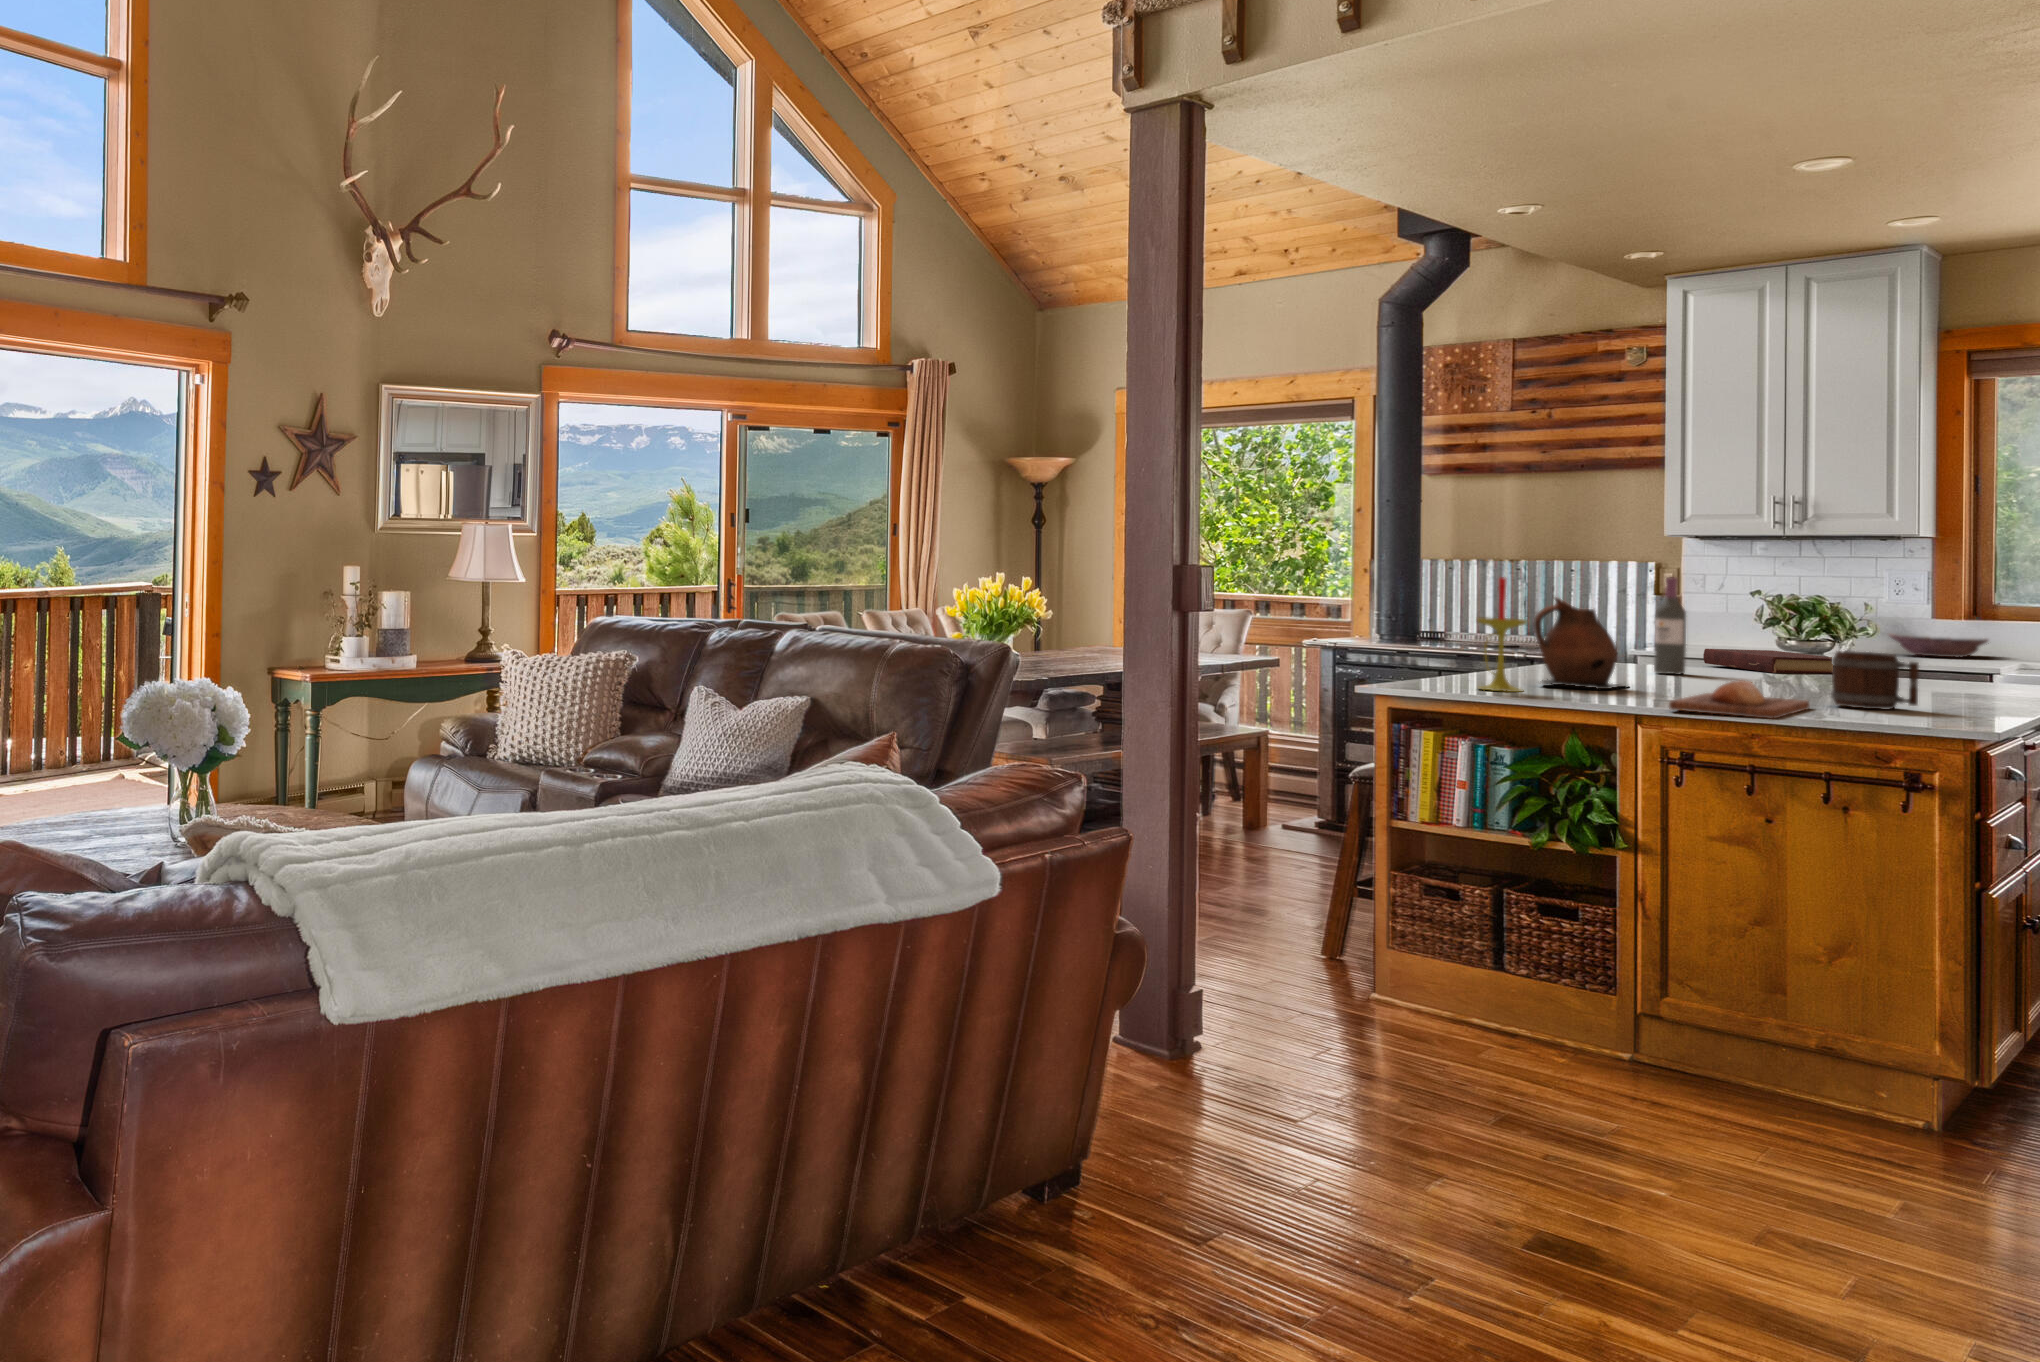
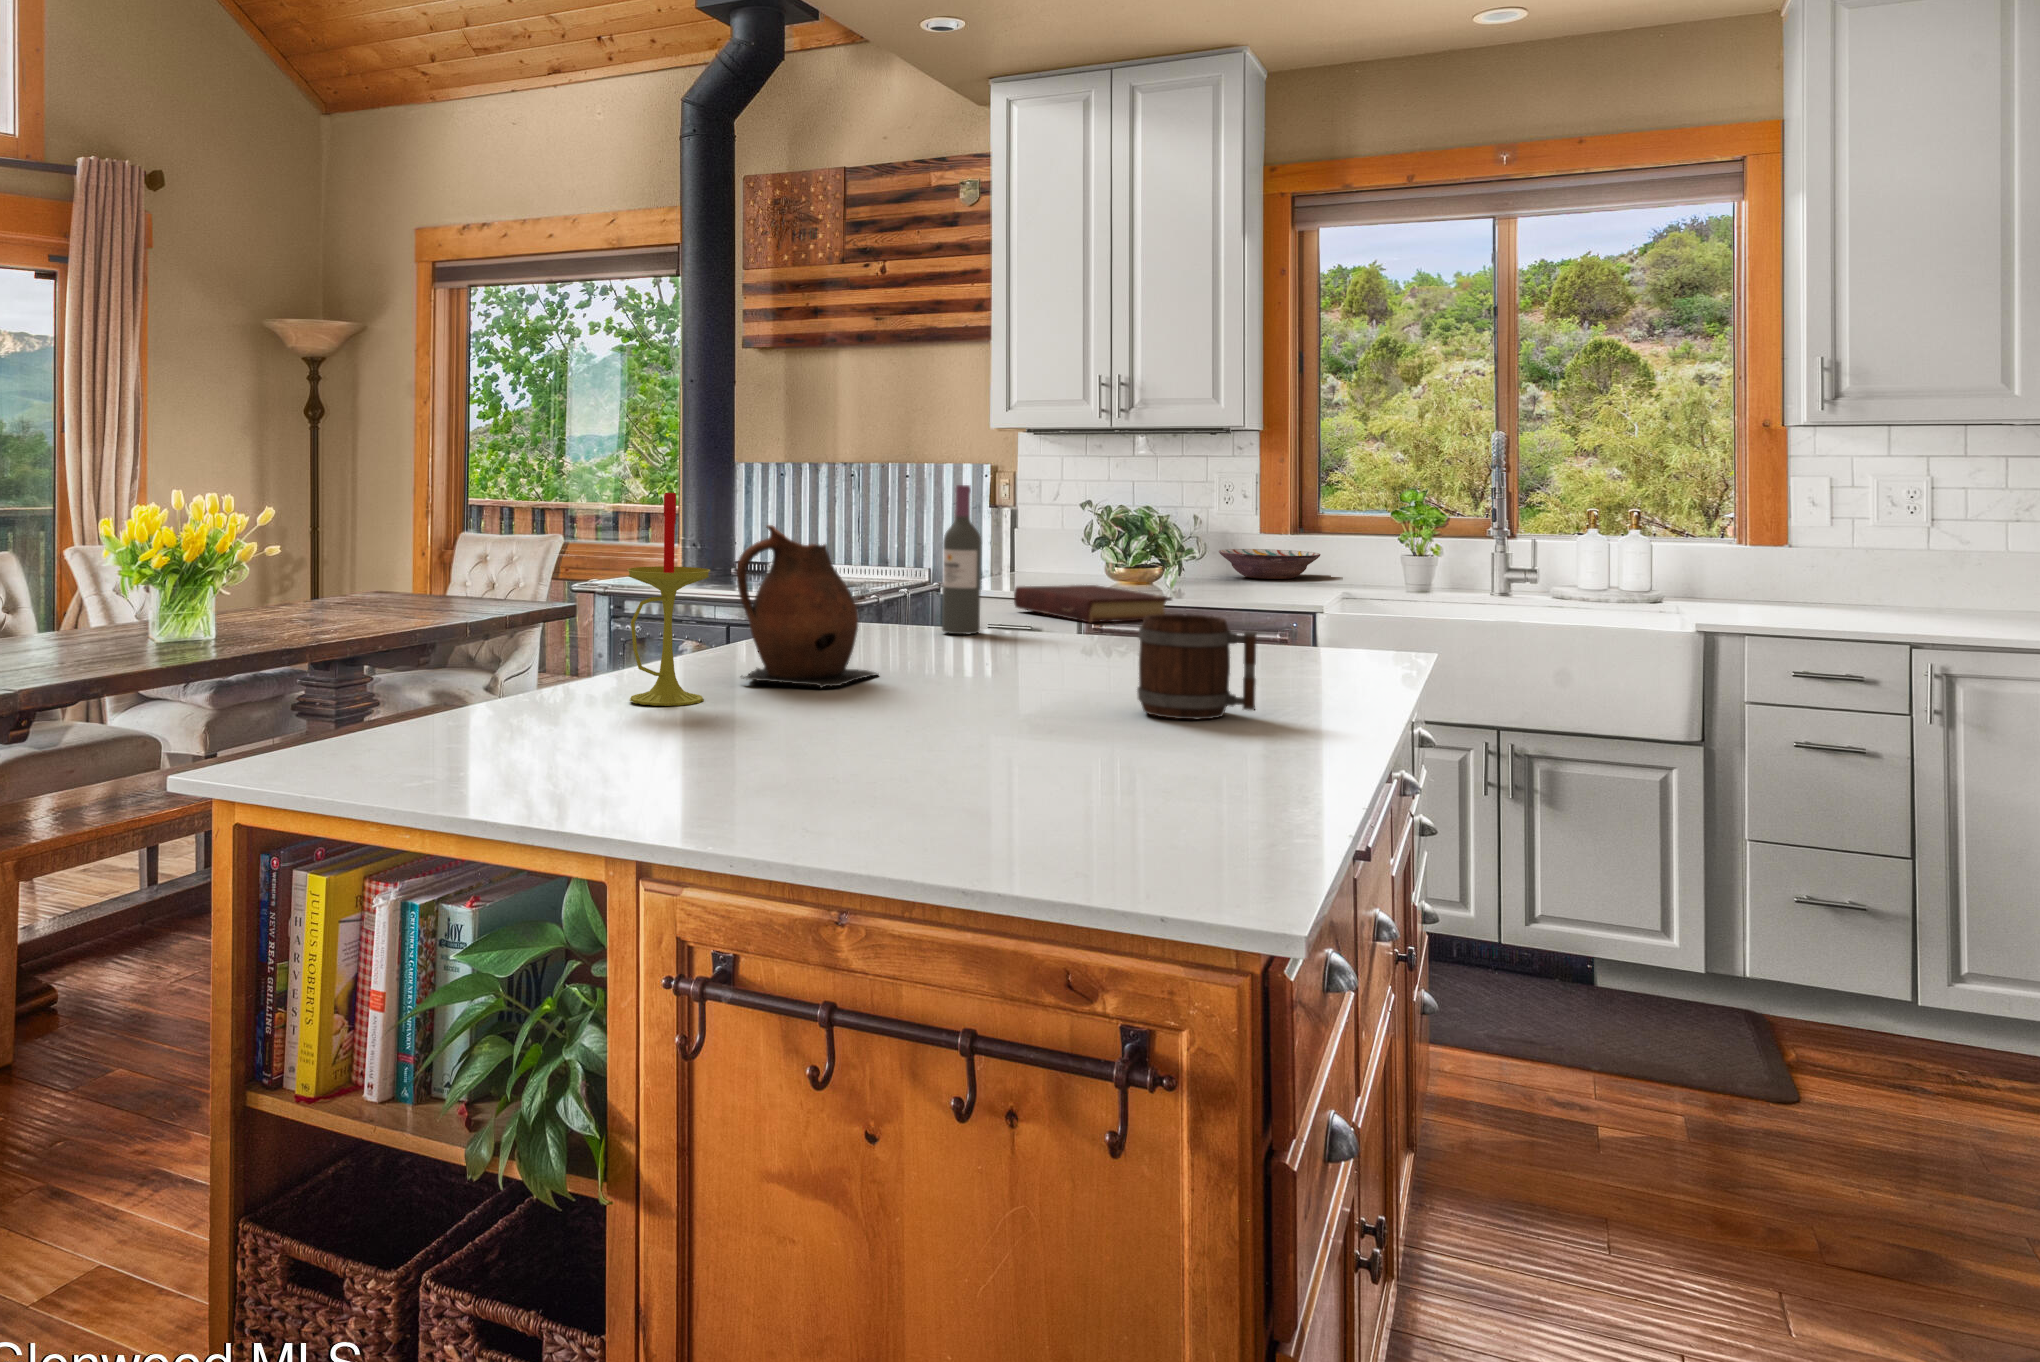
bread loaf: present [1669,680,1810,719] -> none [875,680,1105,773]

